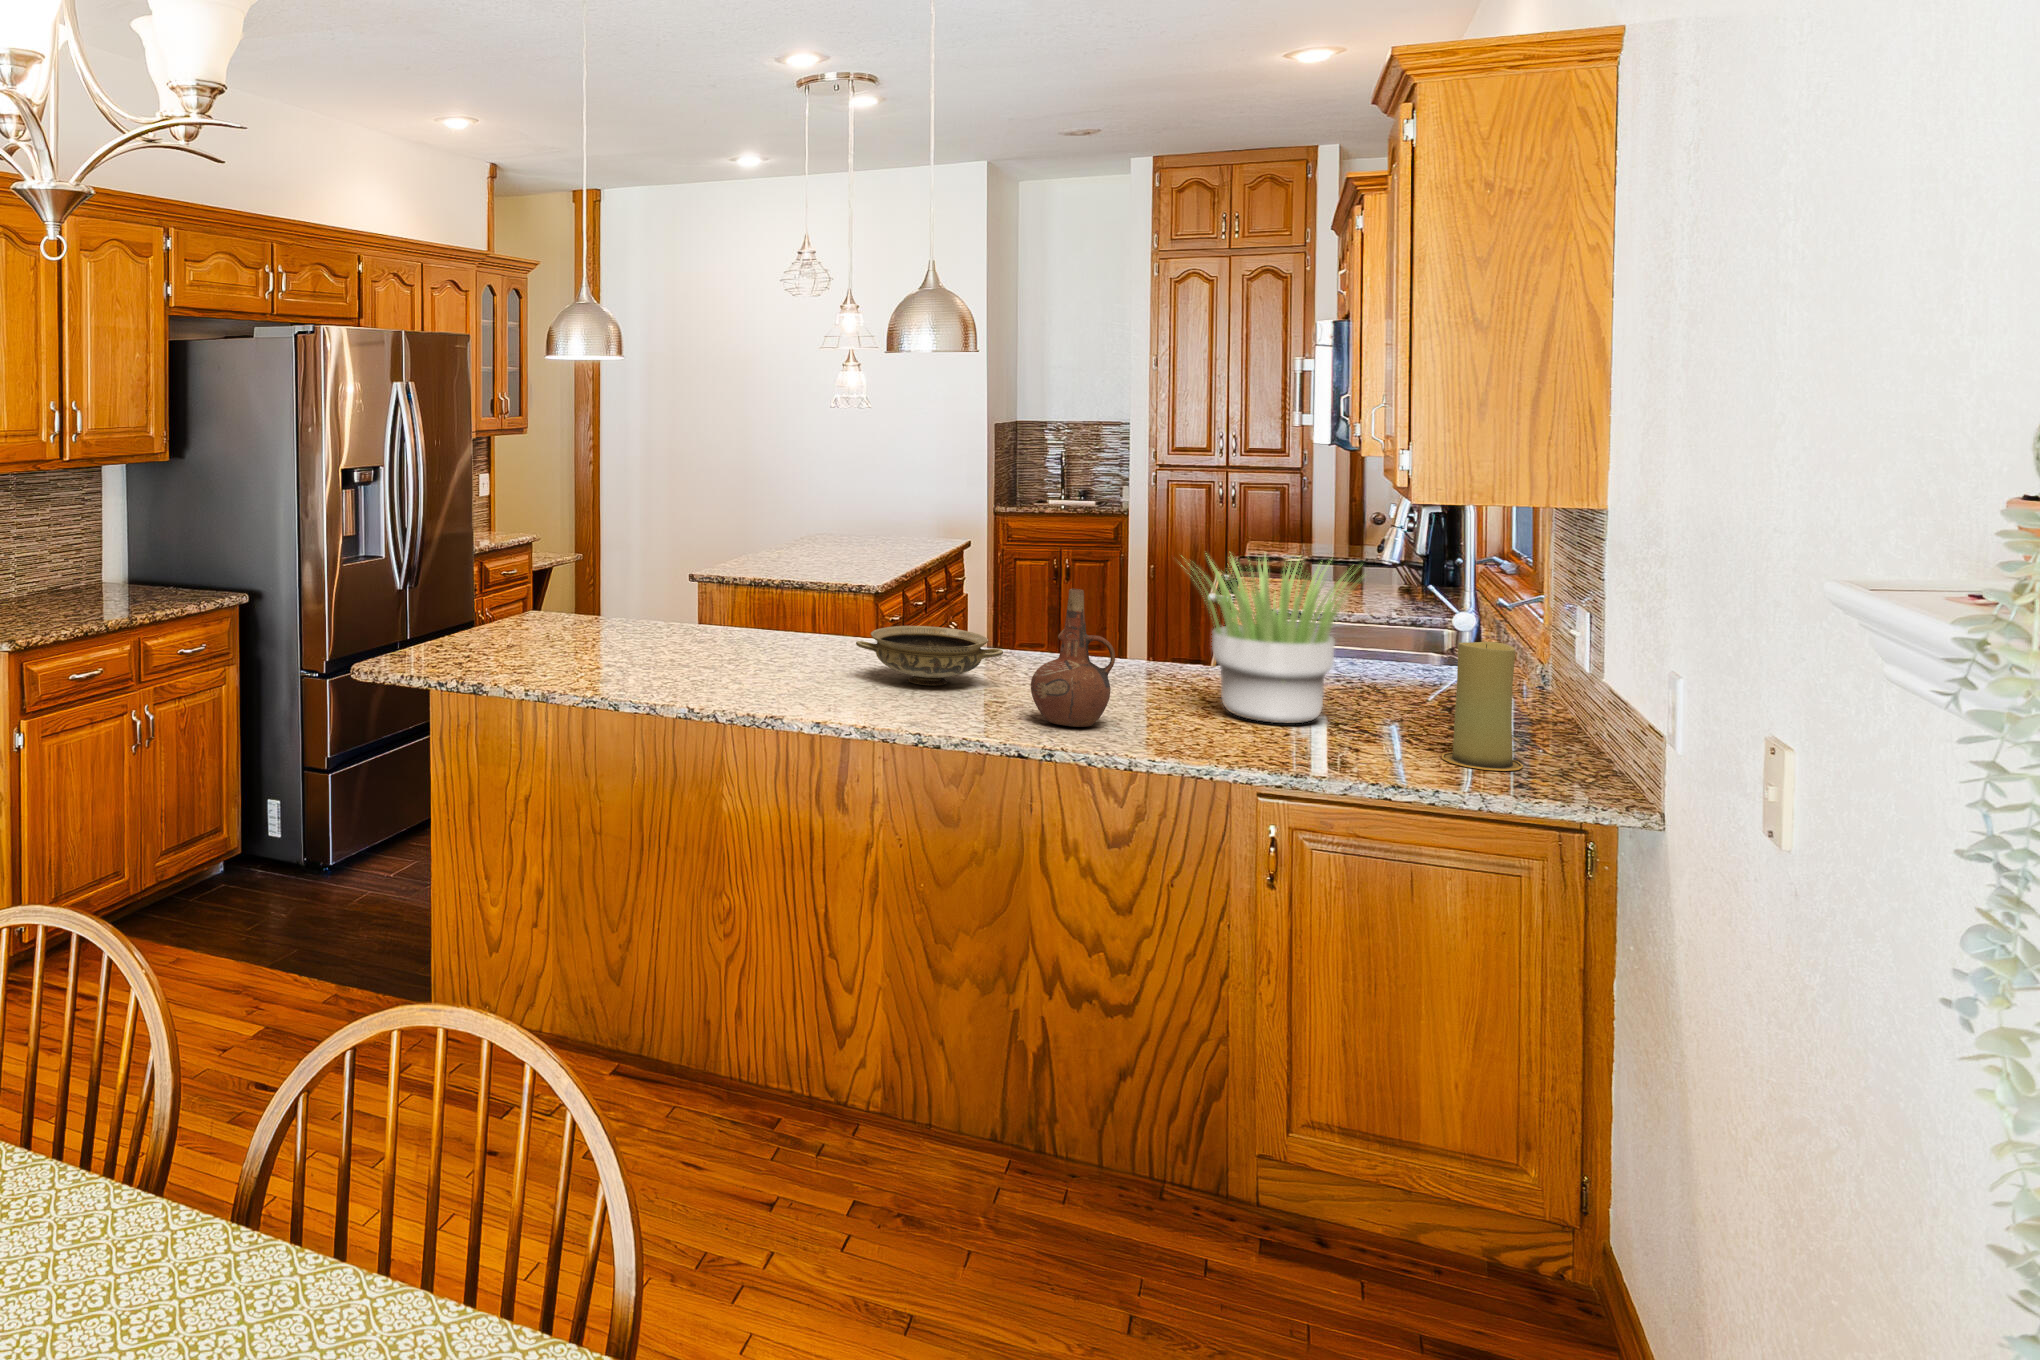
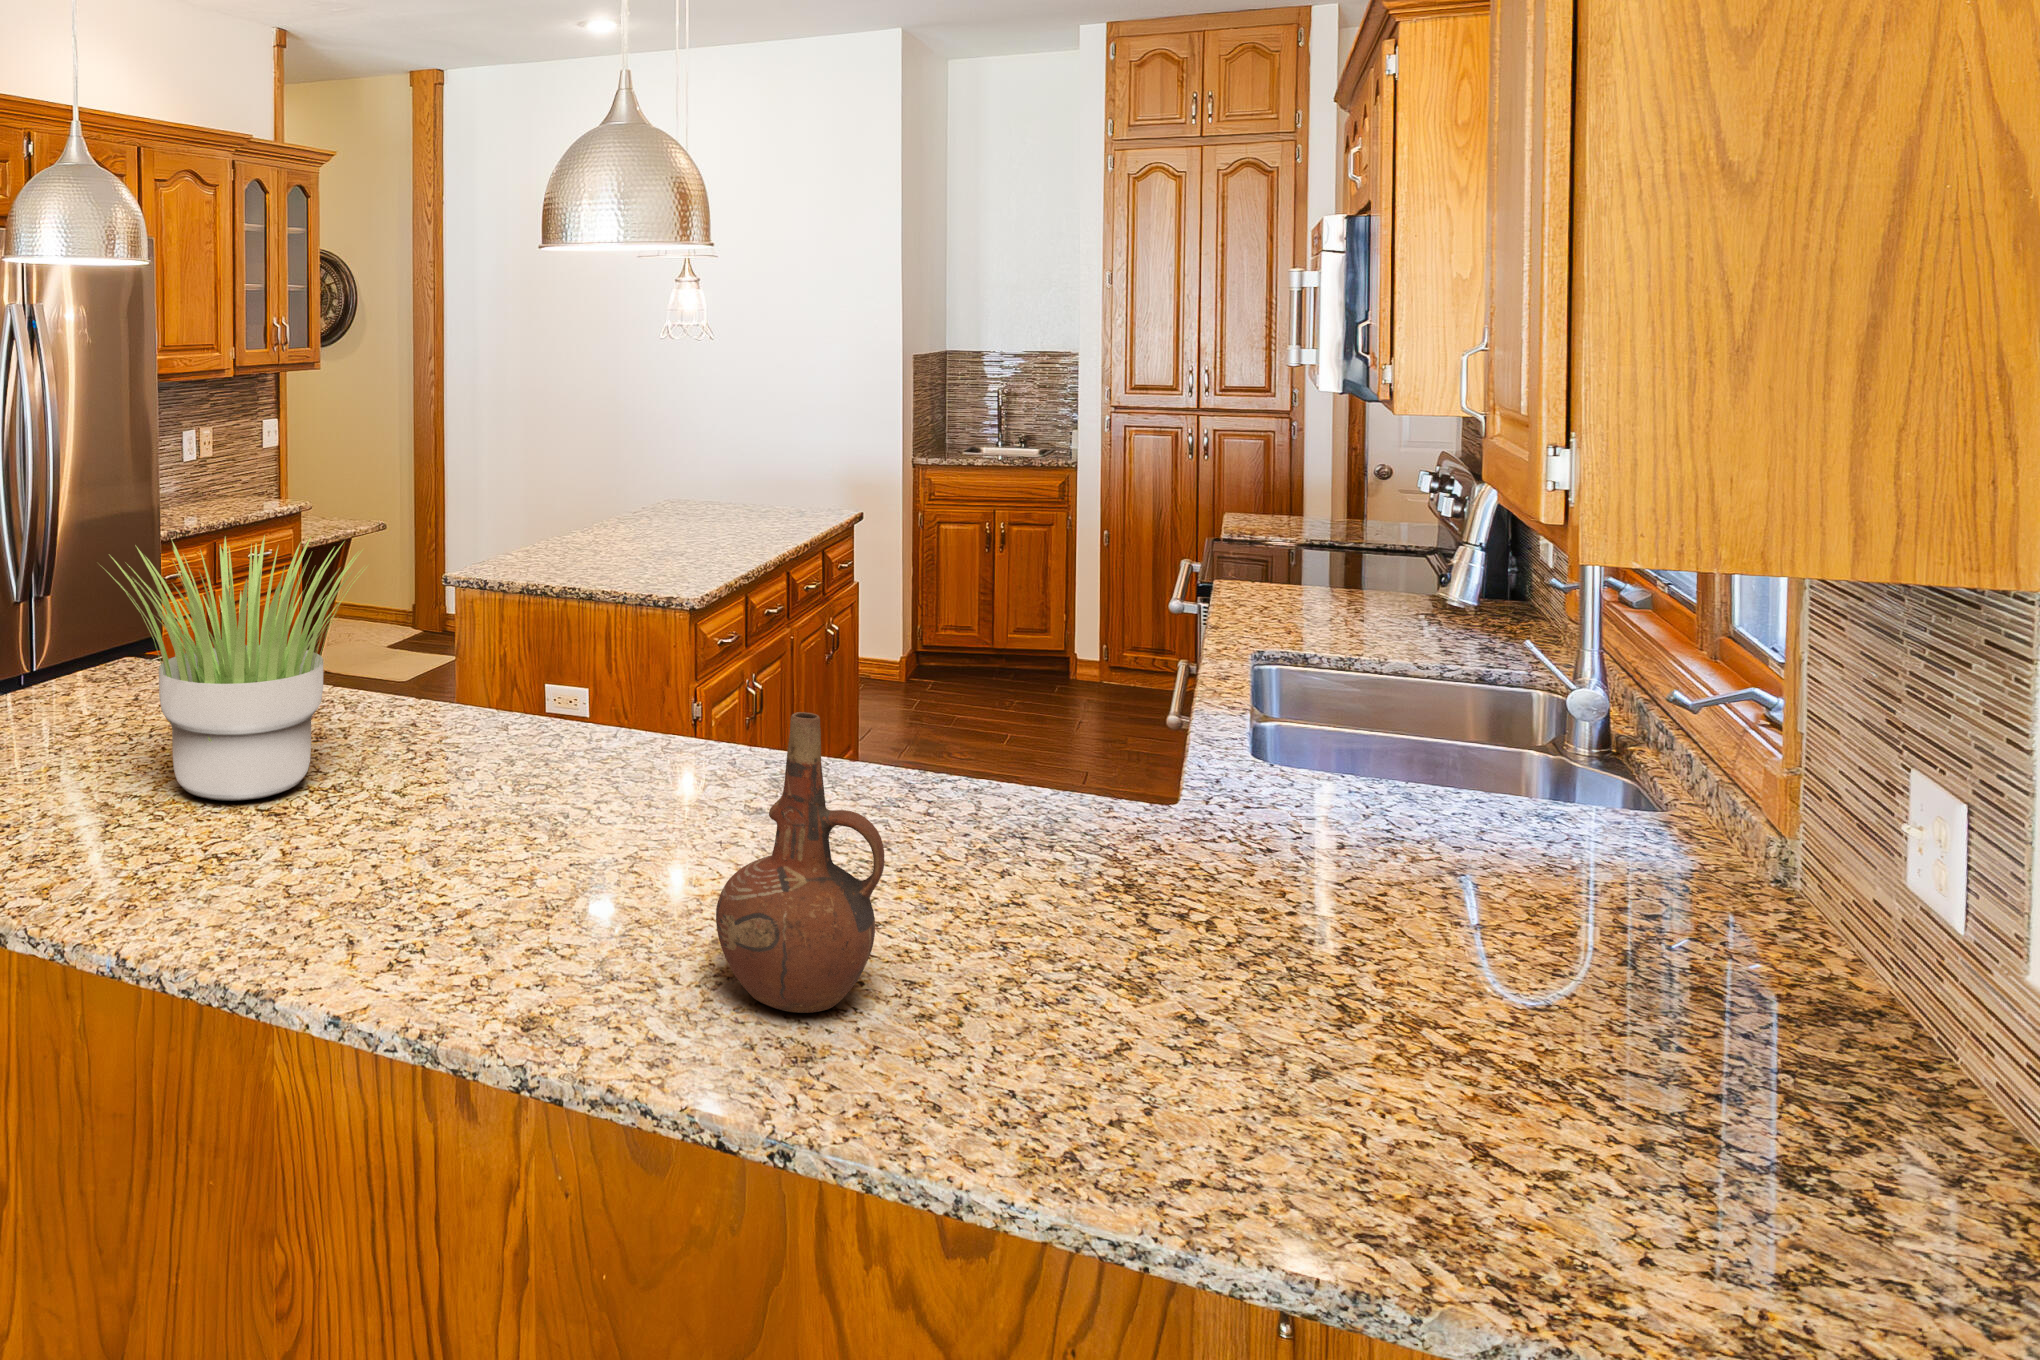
potted plant: present [1181,558,1364,723] -> present [107,536,367,801]
ceramic bowl: present [856,626,1003,685] -> none [470,726,726,853]
candle: present [1442,642,1523,771] -> none [1601,876,1809,1219]

